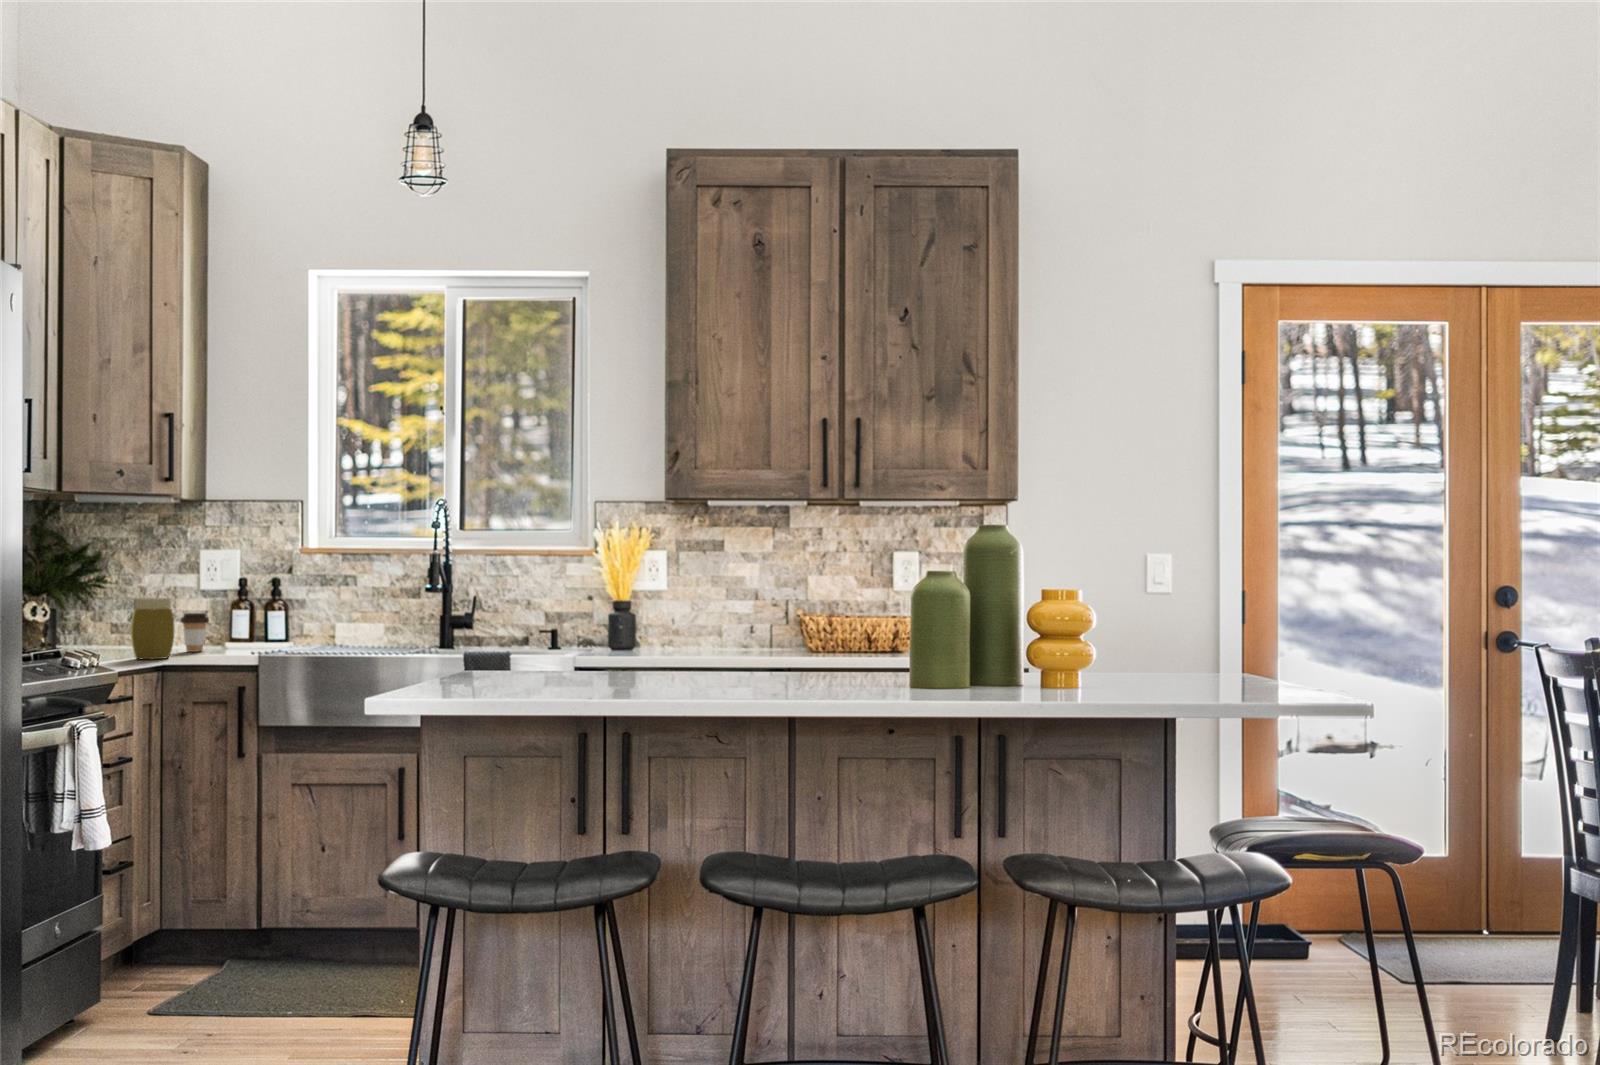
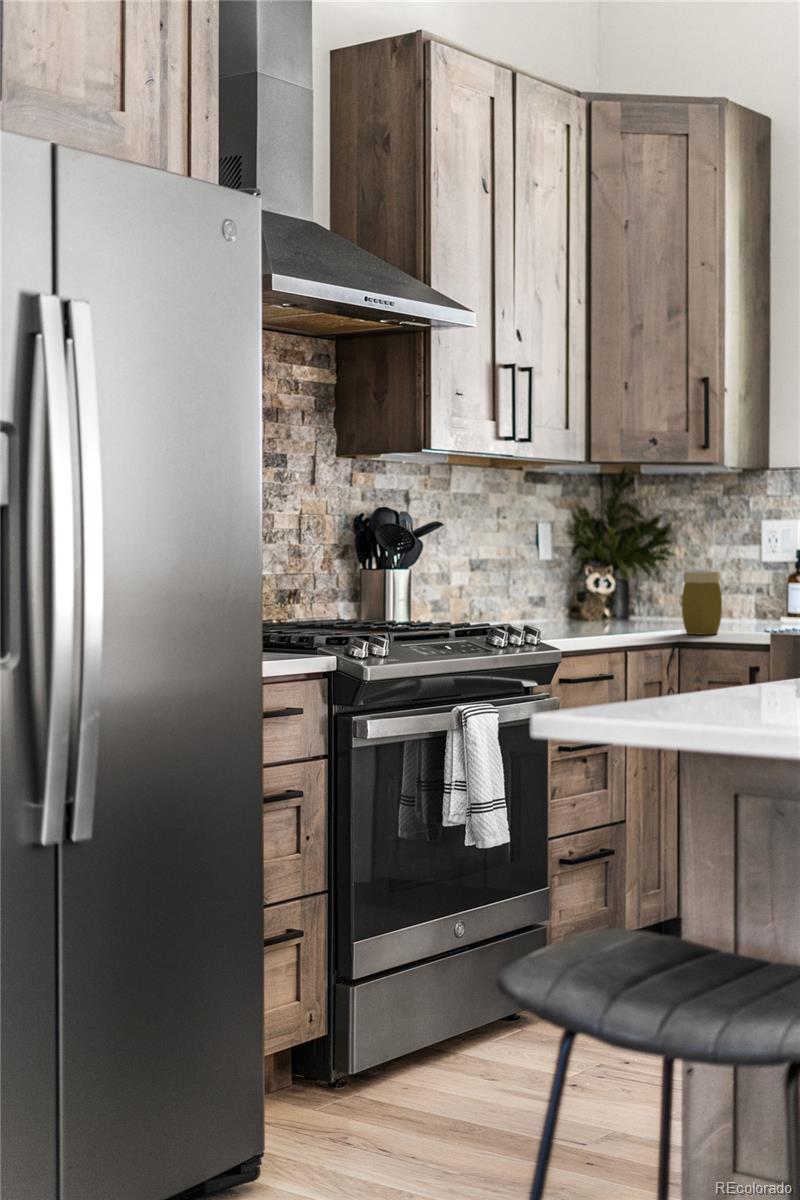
coffee cup: present [181,613,209,652] -> none [734,587,762,628]

